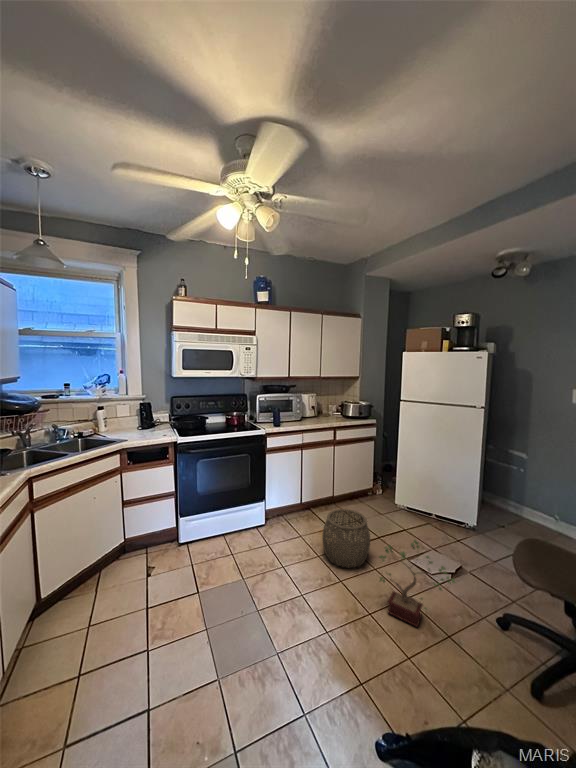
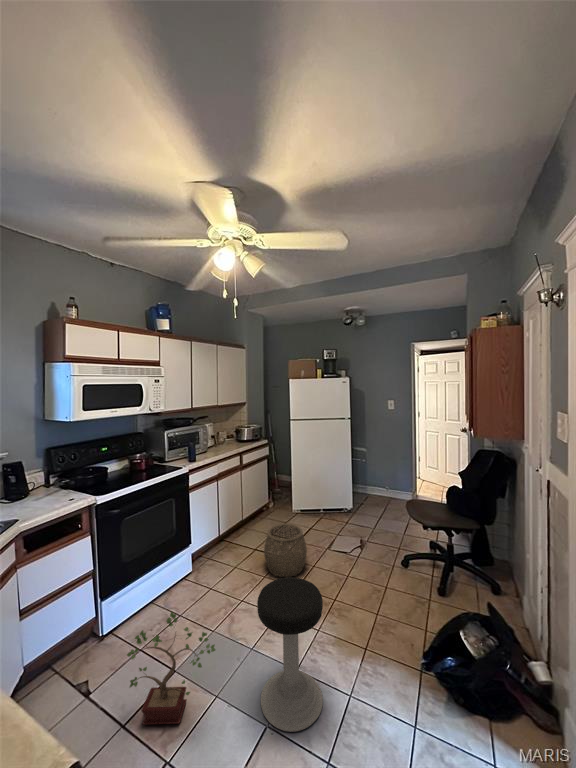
potted plant: present [379,540,455,626] -> present [127,612,215,724]
stool: none [217,552,287,707] -> present [257,577,323,732]

